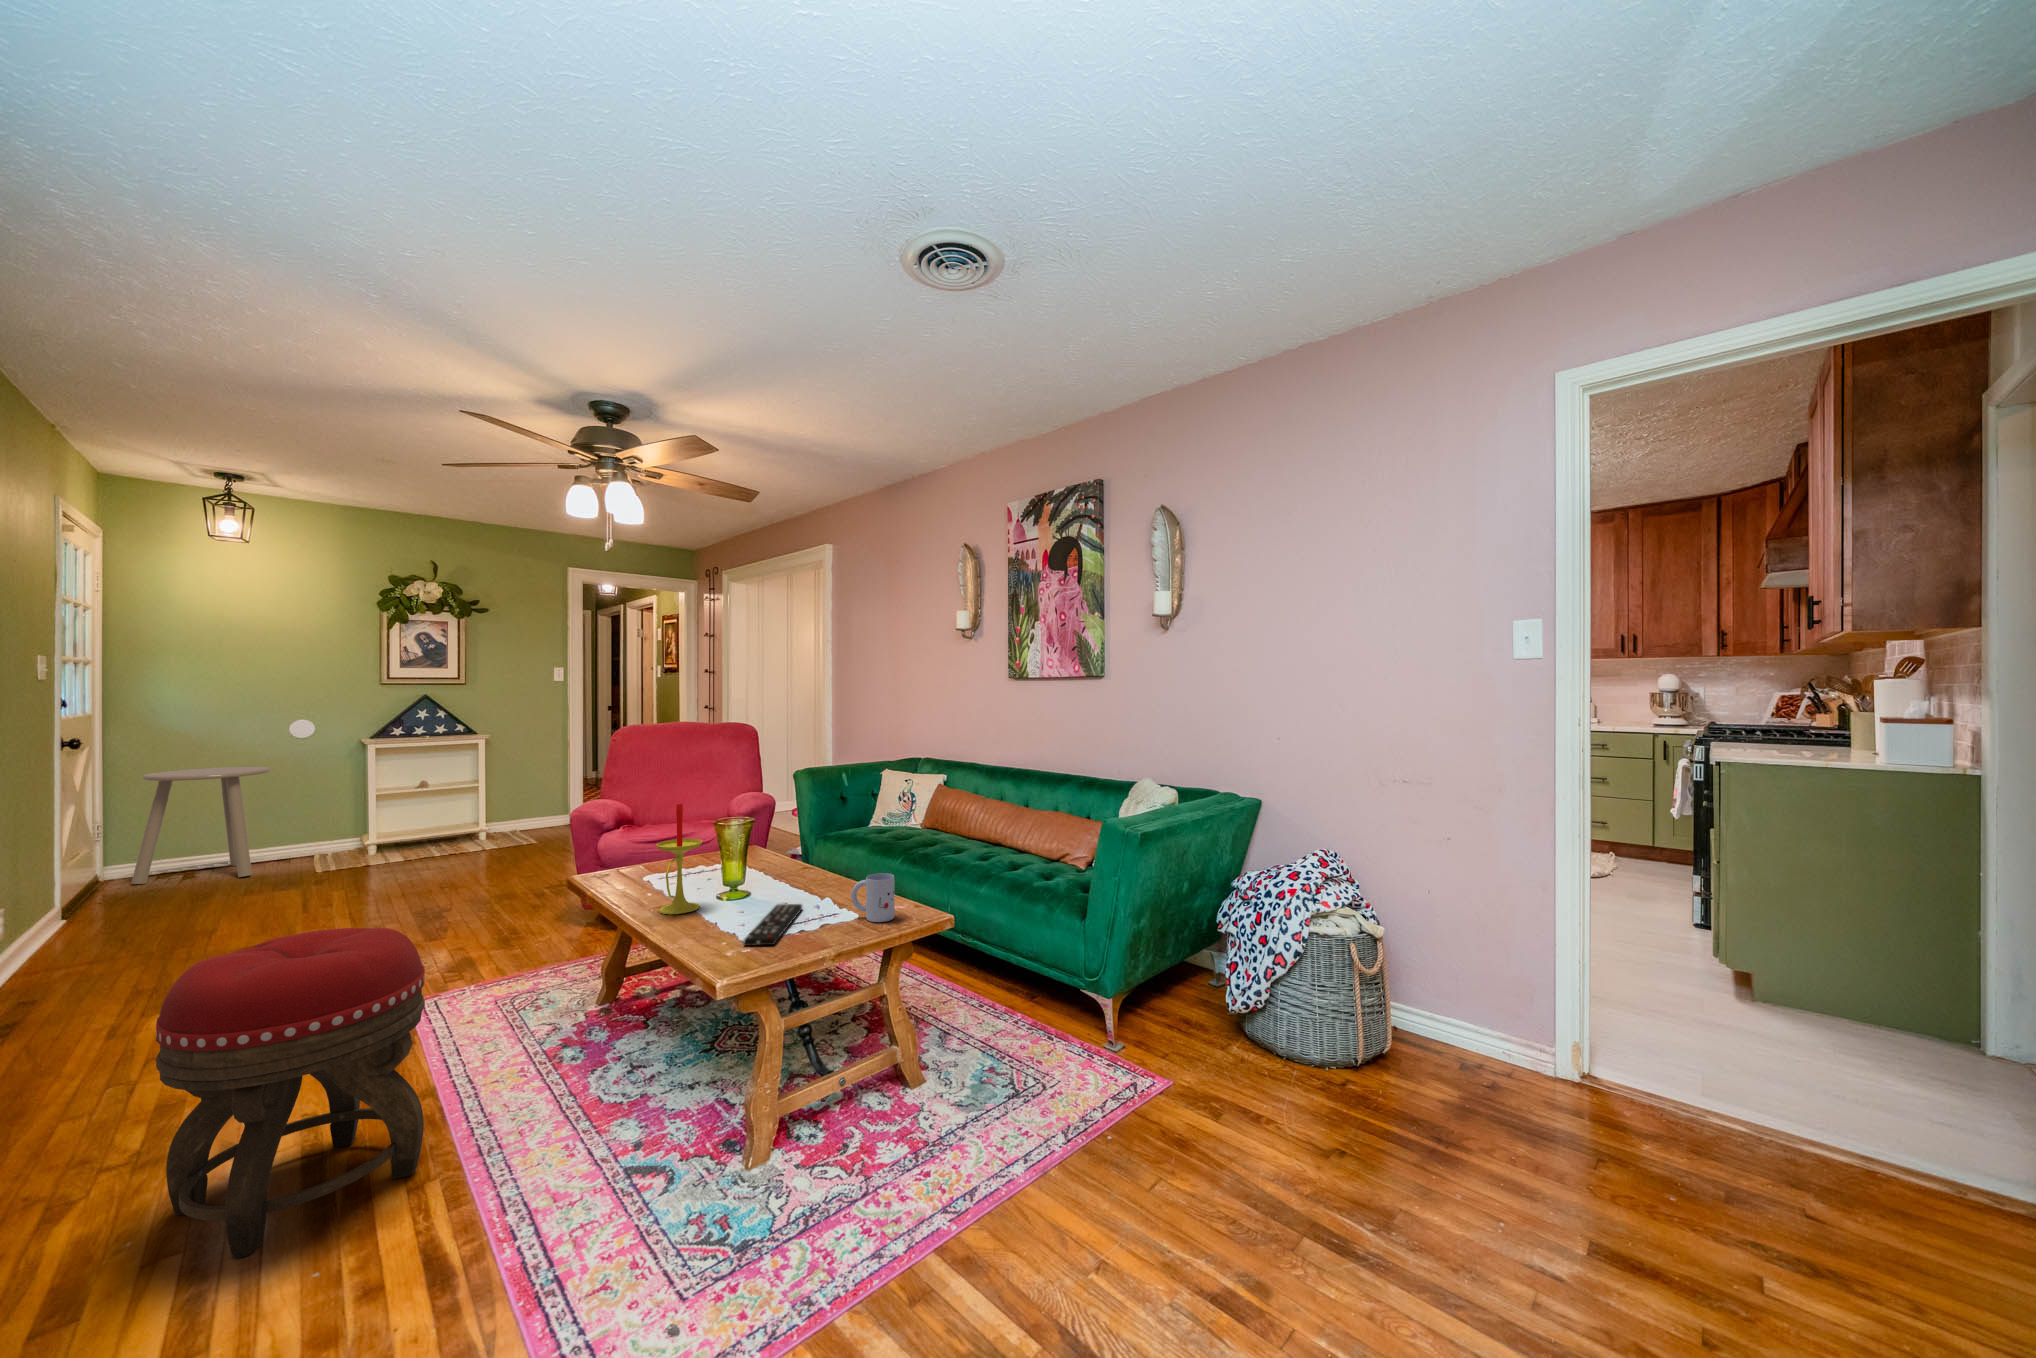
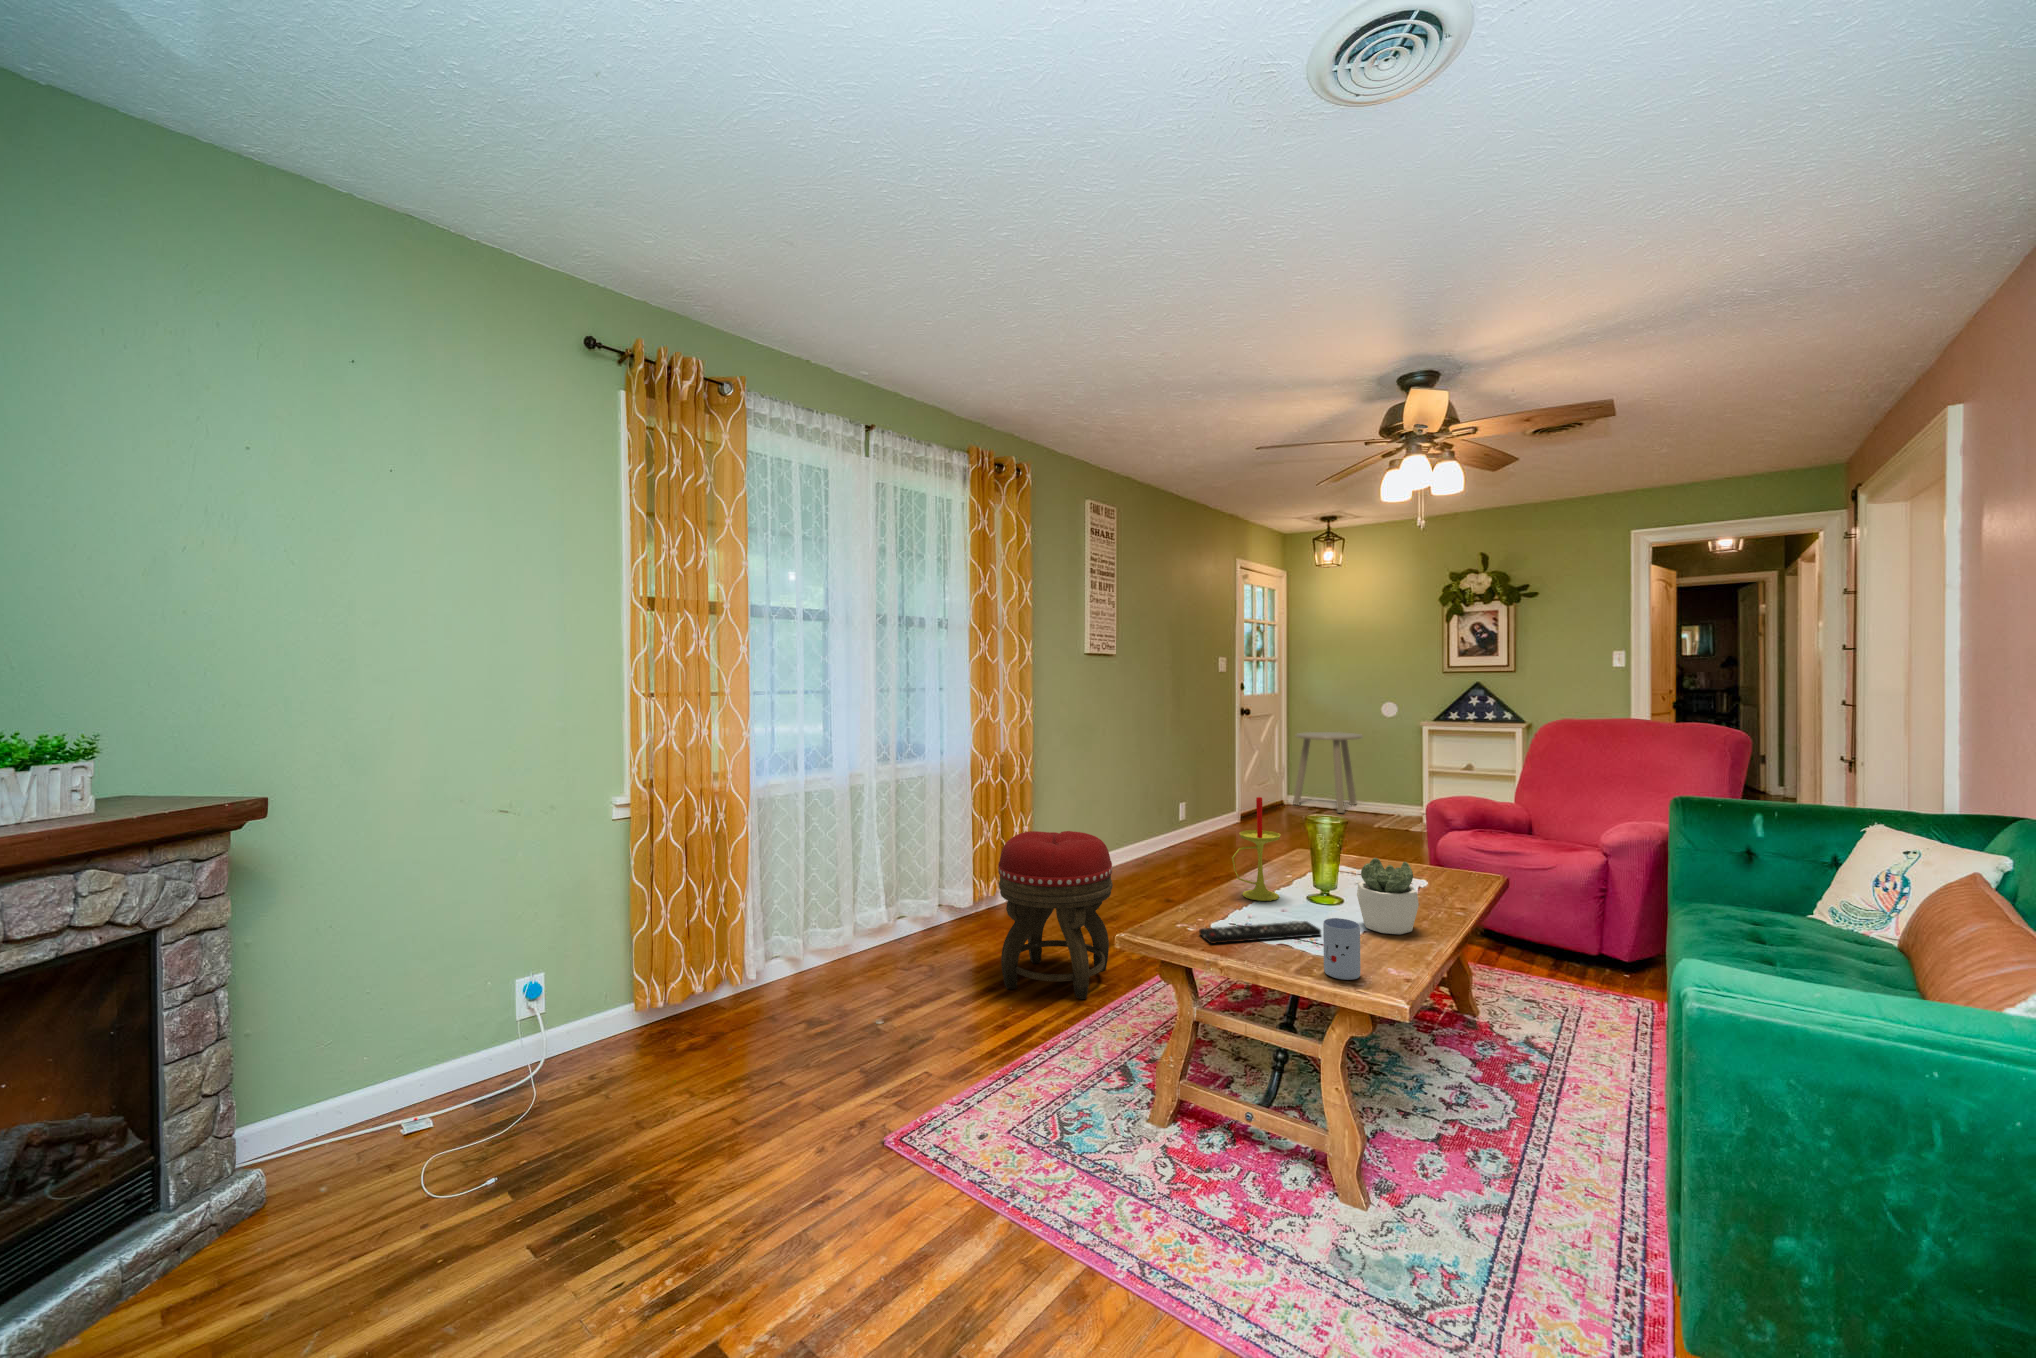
succulent plant: none [786,831,835,895] -> present [1357,858,1419,934]

